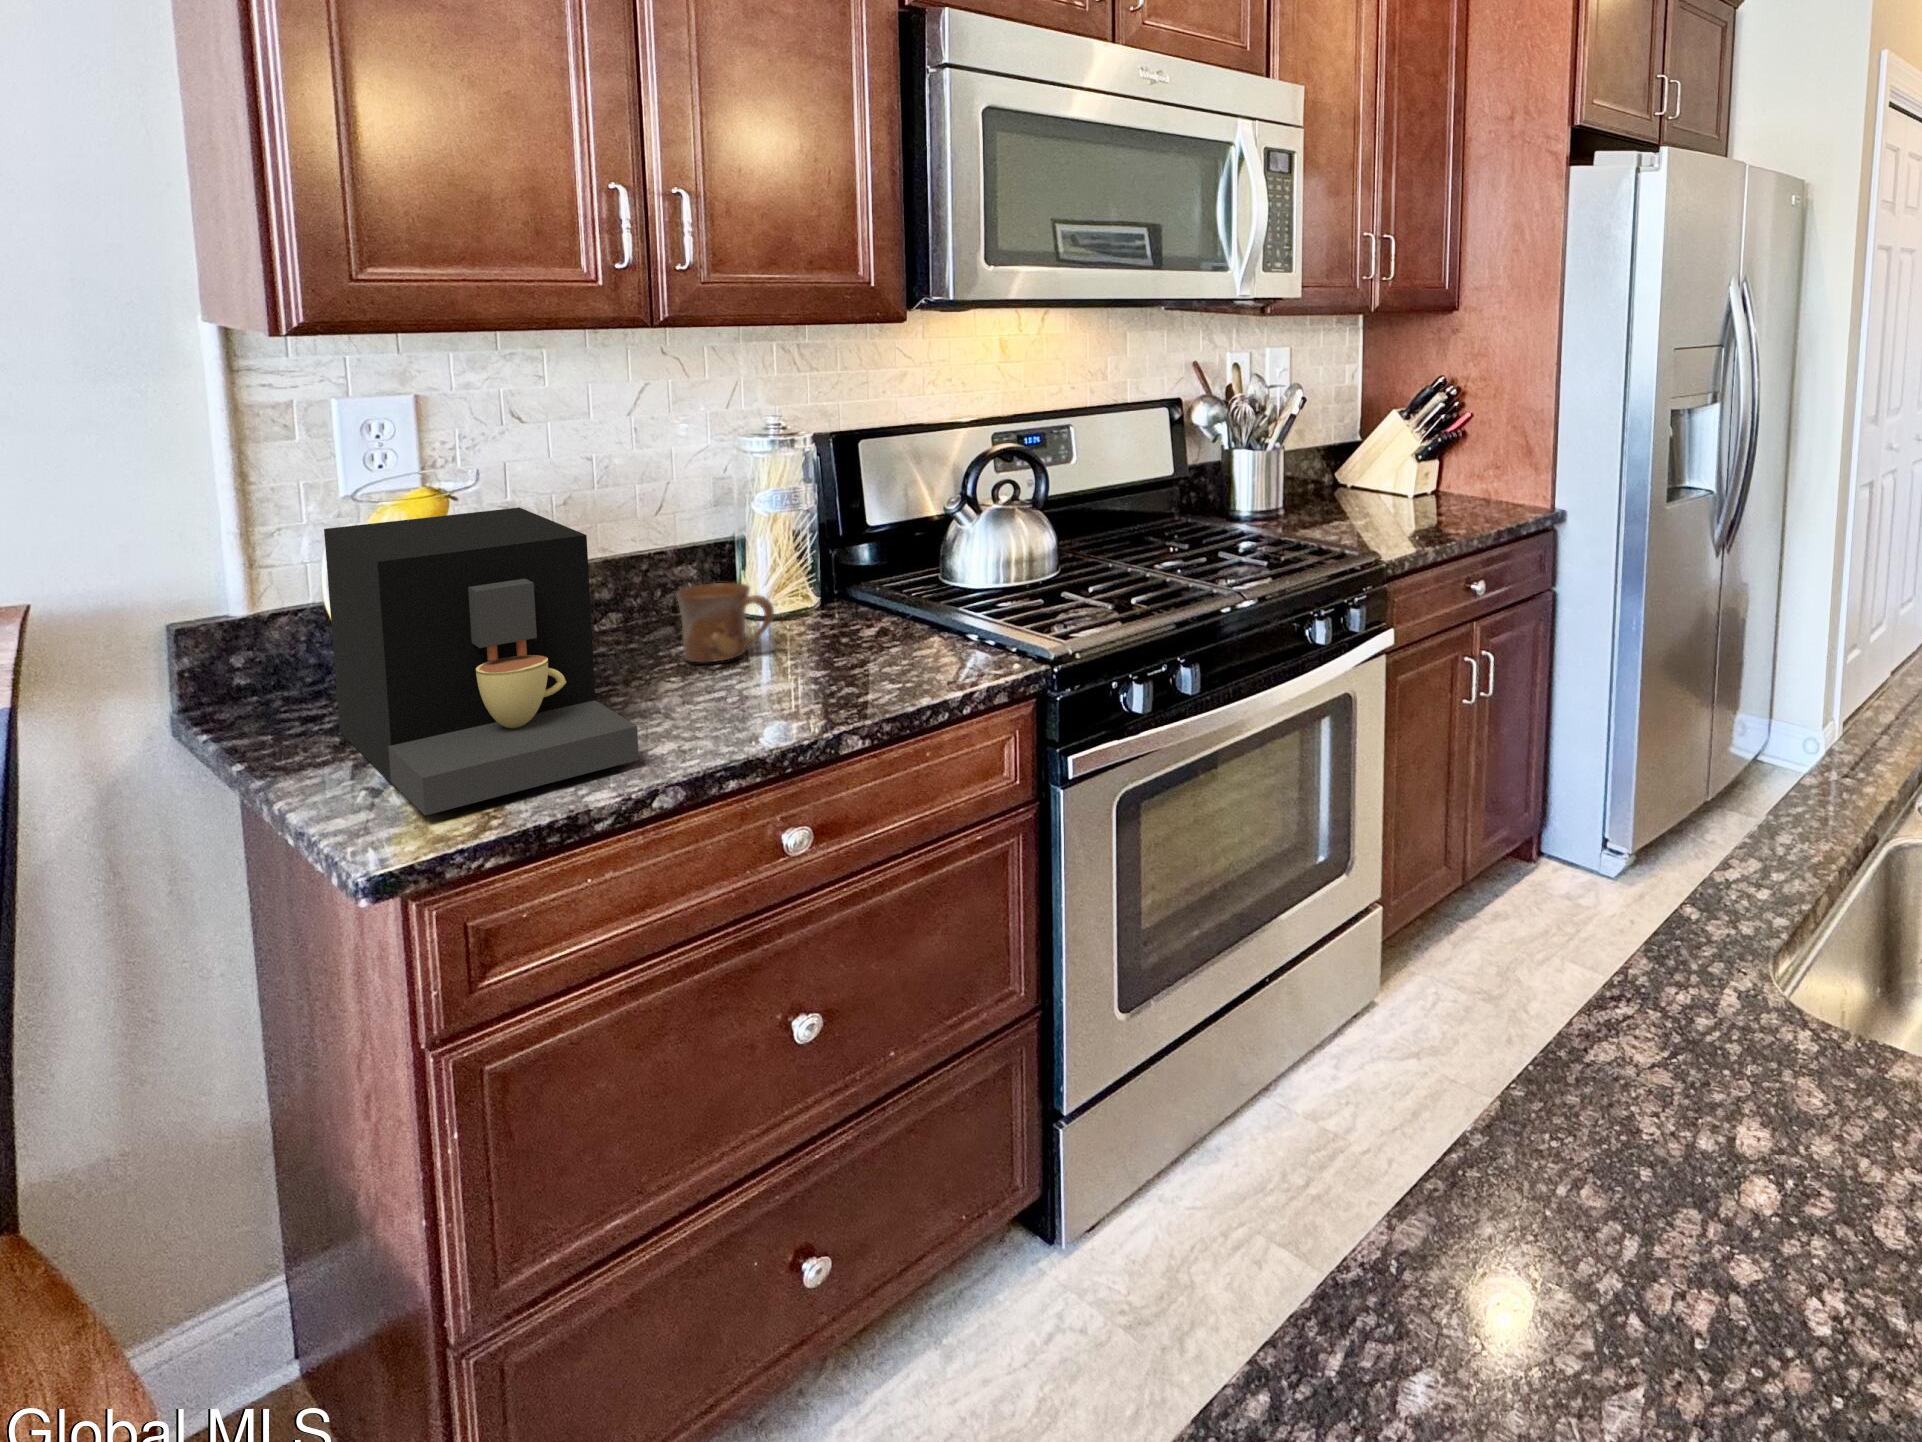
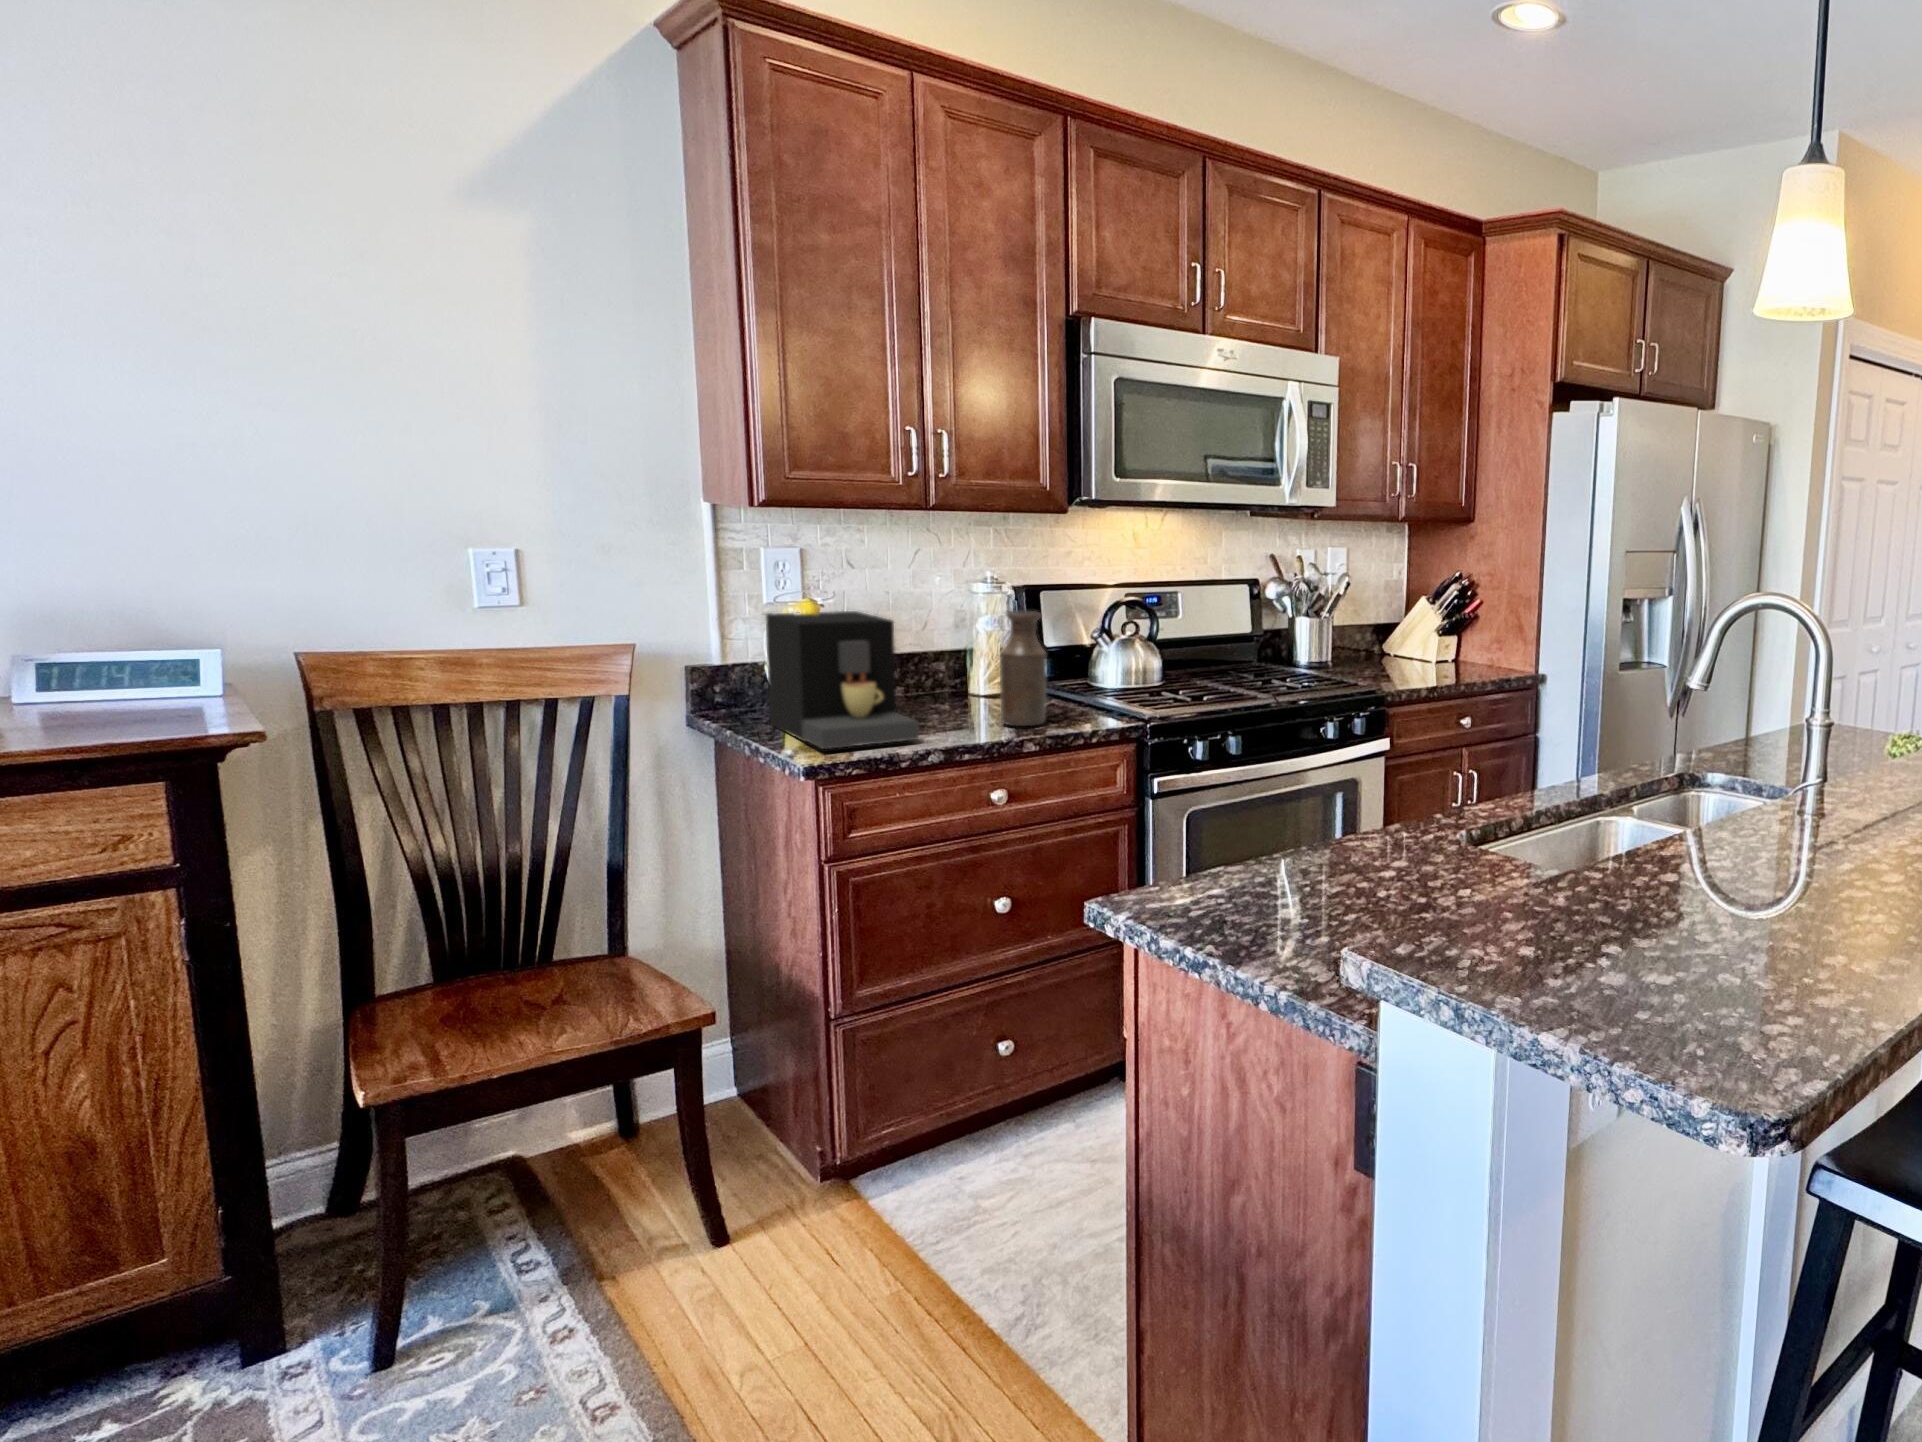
bottle: none [796,495,880,697] -> present [1000,611,1047,726]
mug: present [676,583,774,662] -> none [934,667,988,710]

